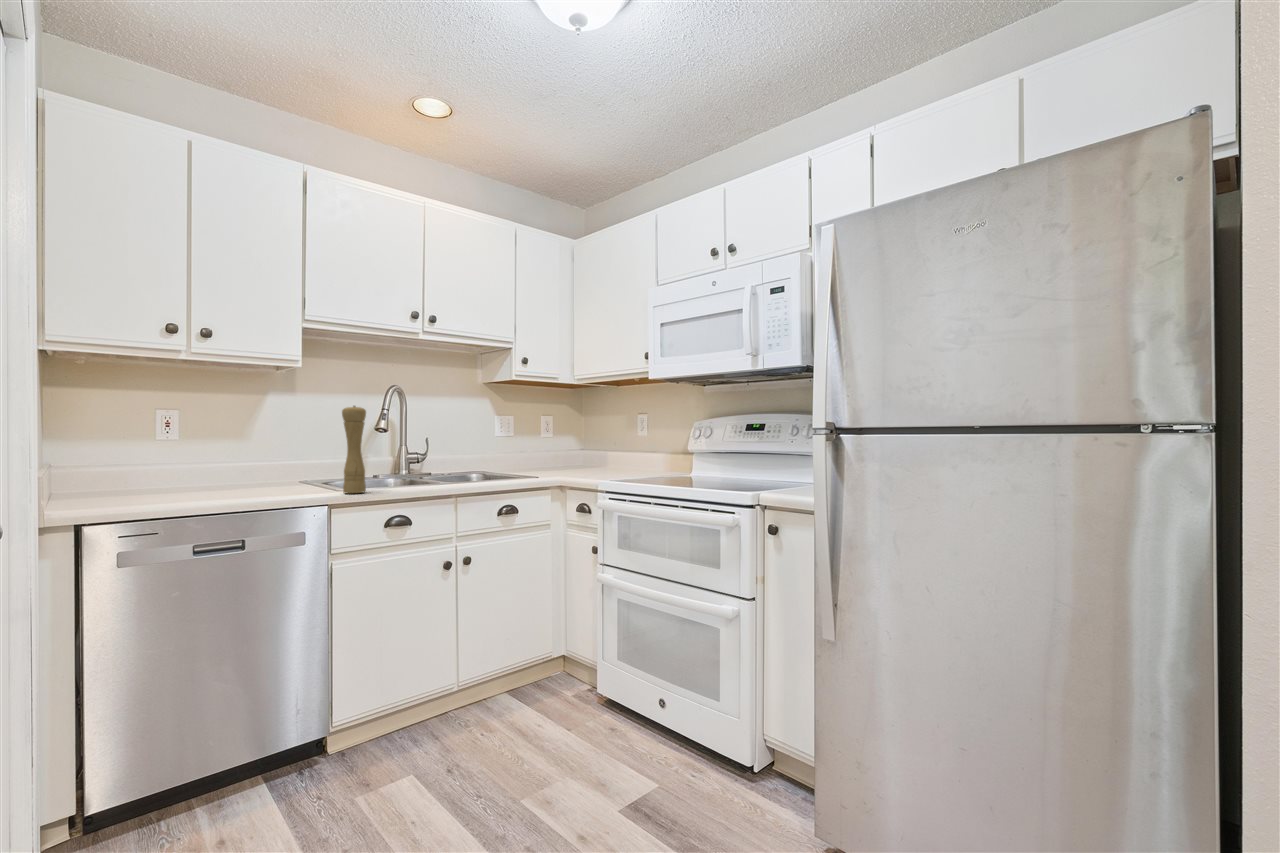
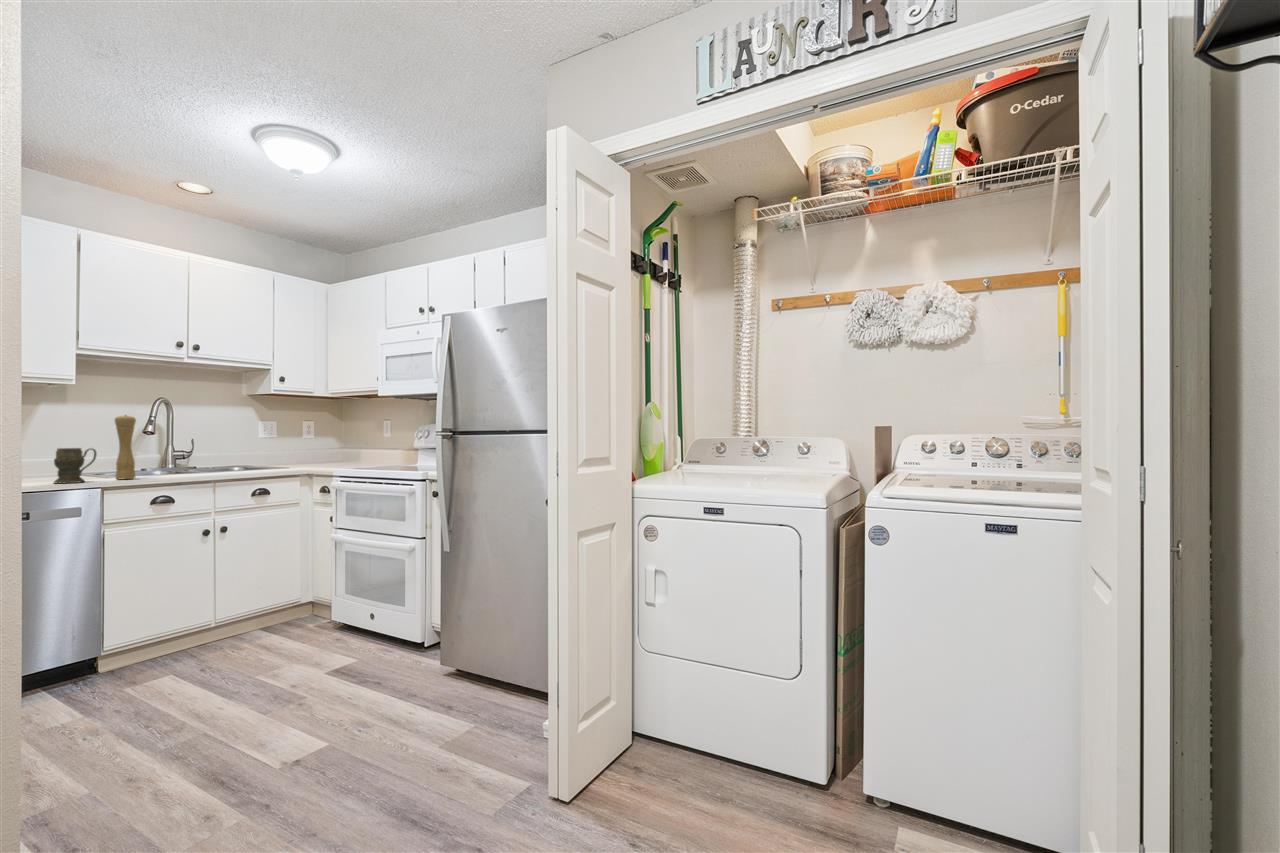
mug: none [271,451,321,499] -> present [54,448,96,483]

